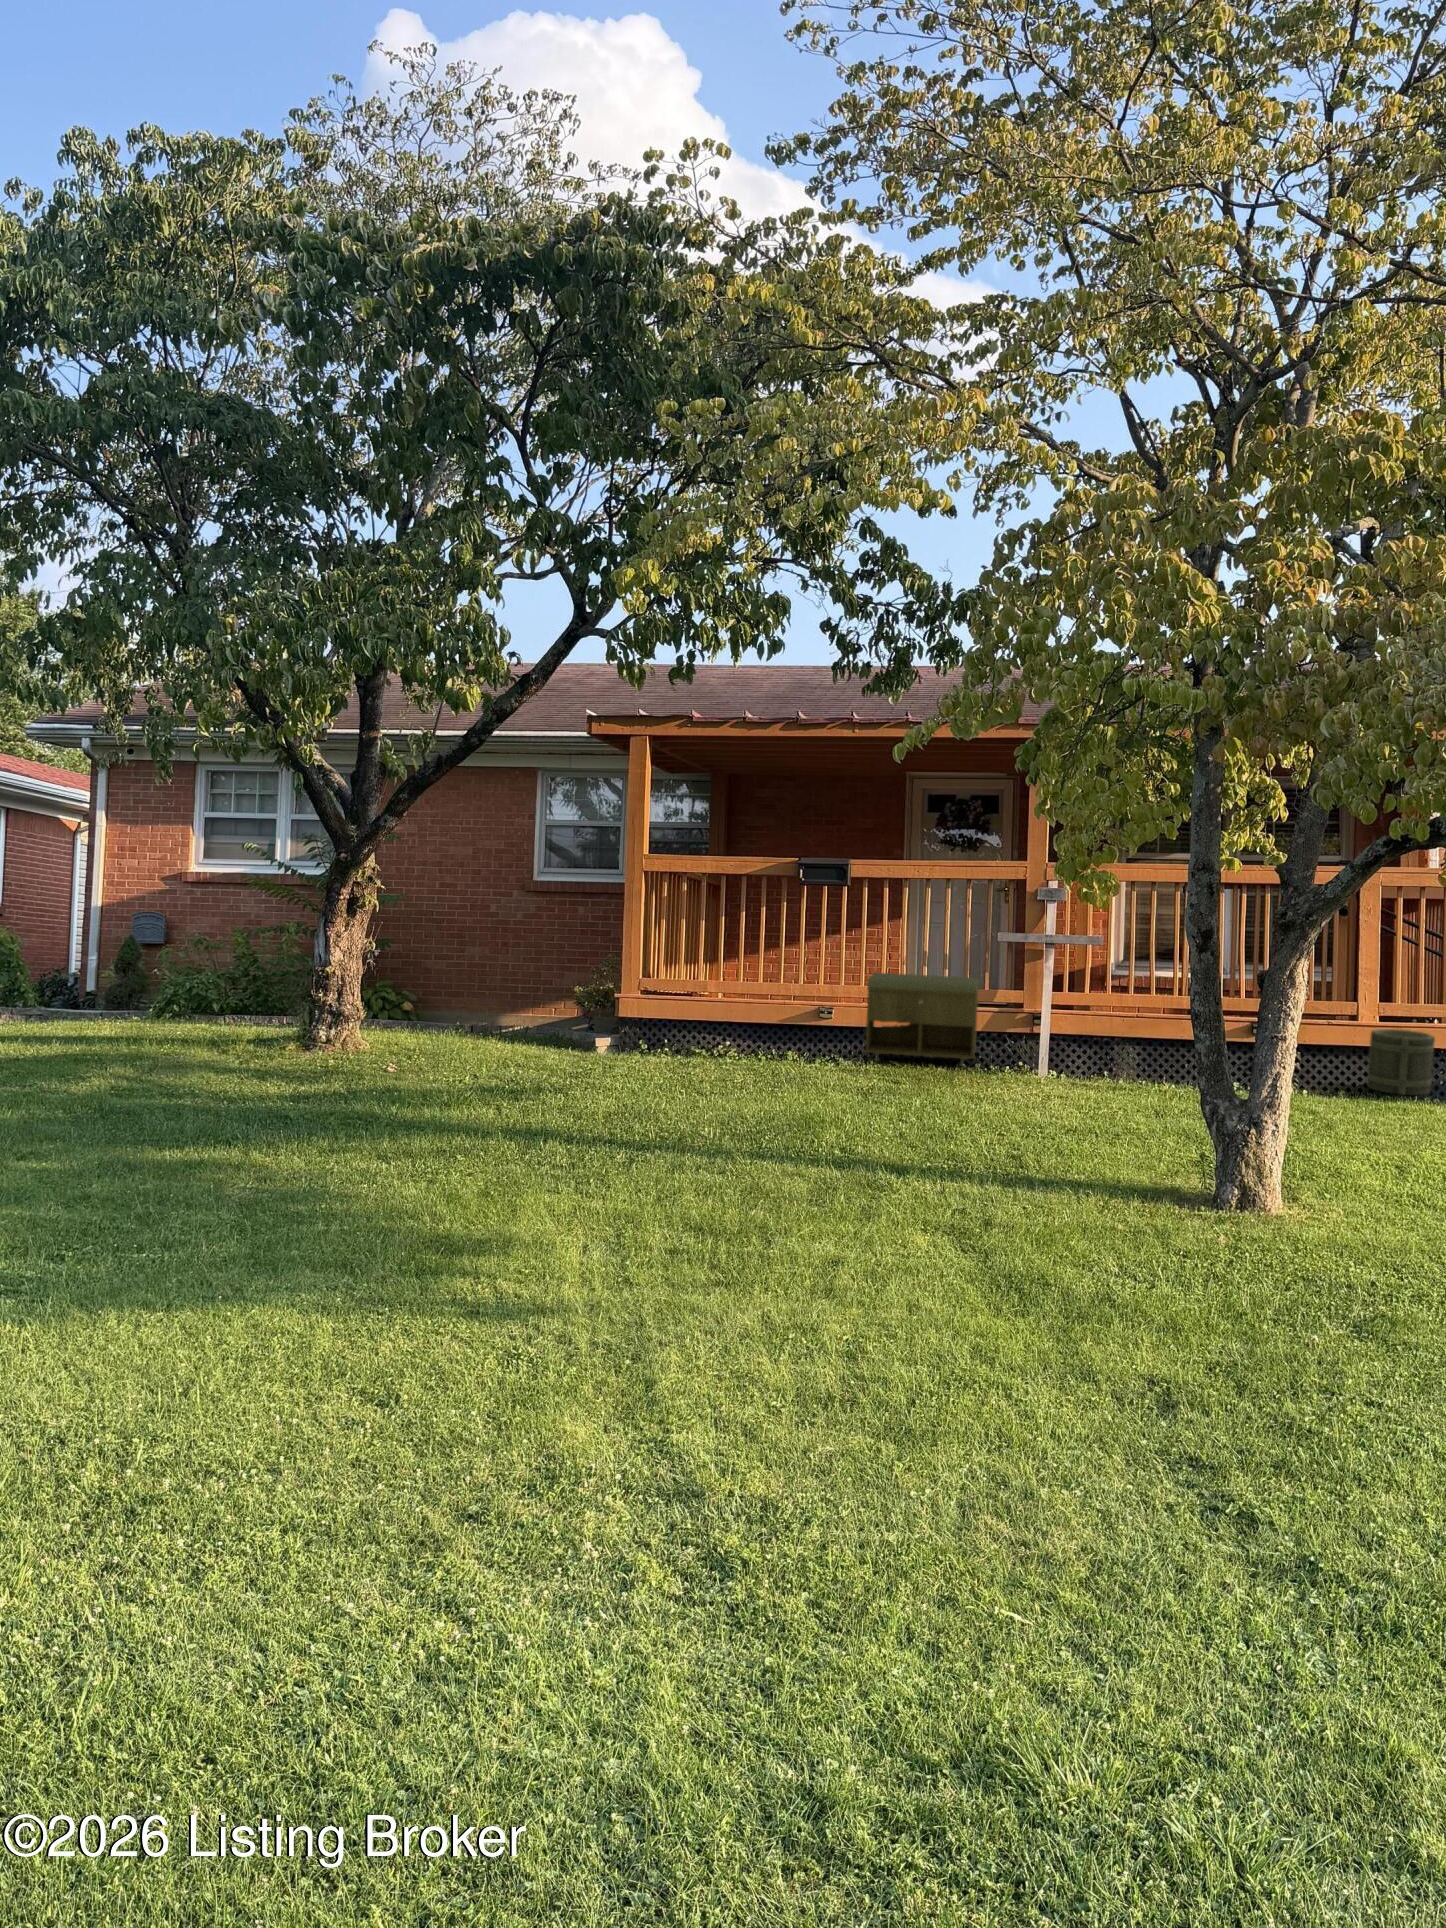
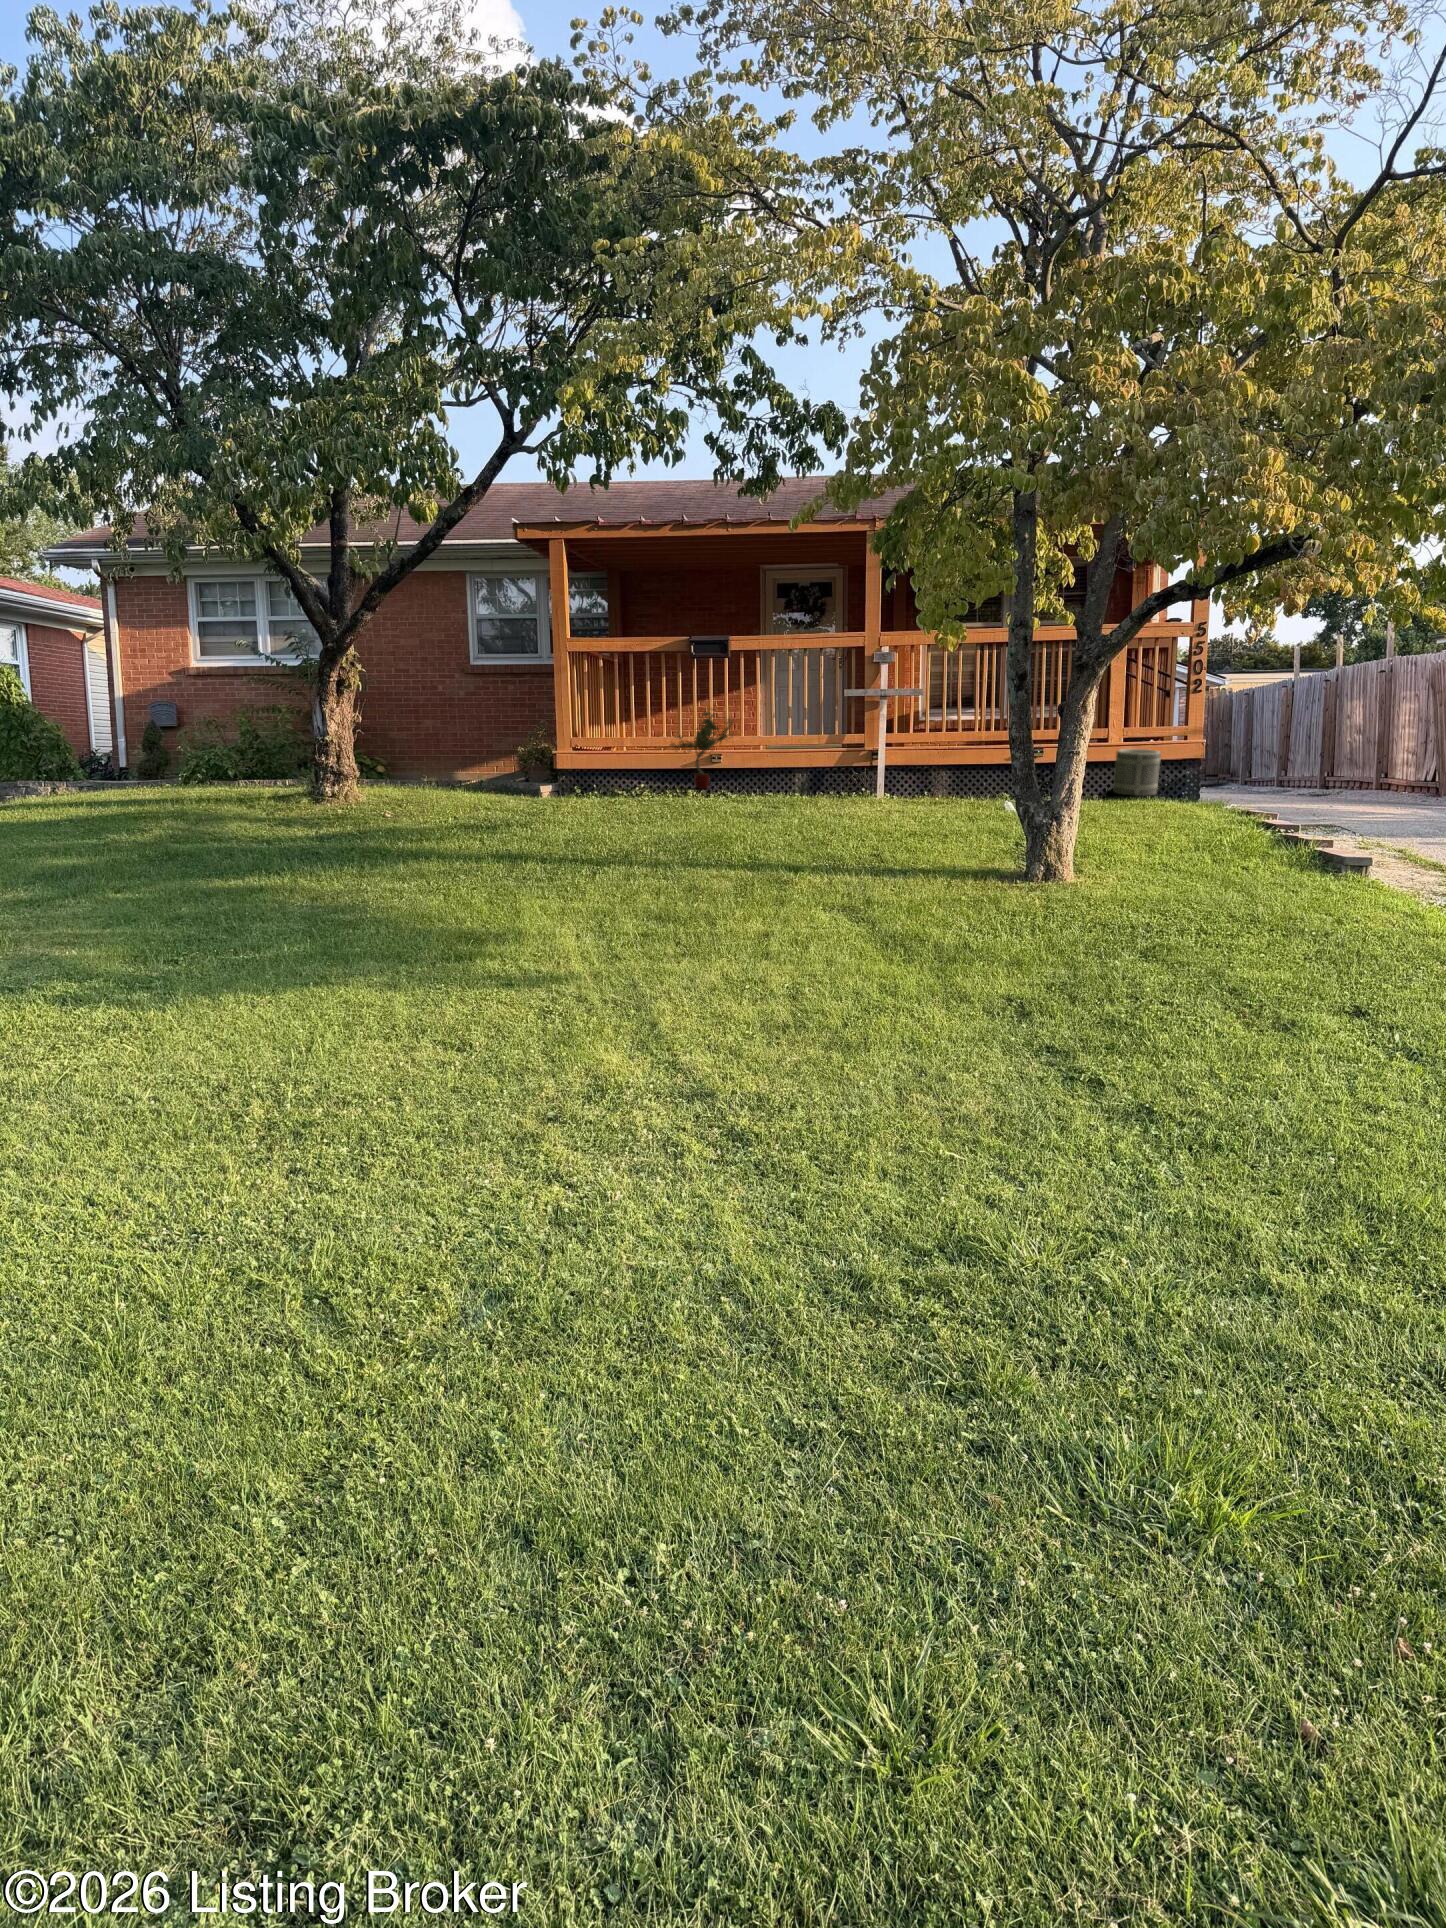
potted tree: none [760,950,848,1056] -> present [671,709,733,789]
storage bench: present [866,973,979,1066] -> none [749,723,832,791]

